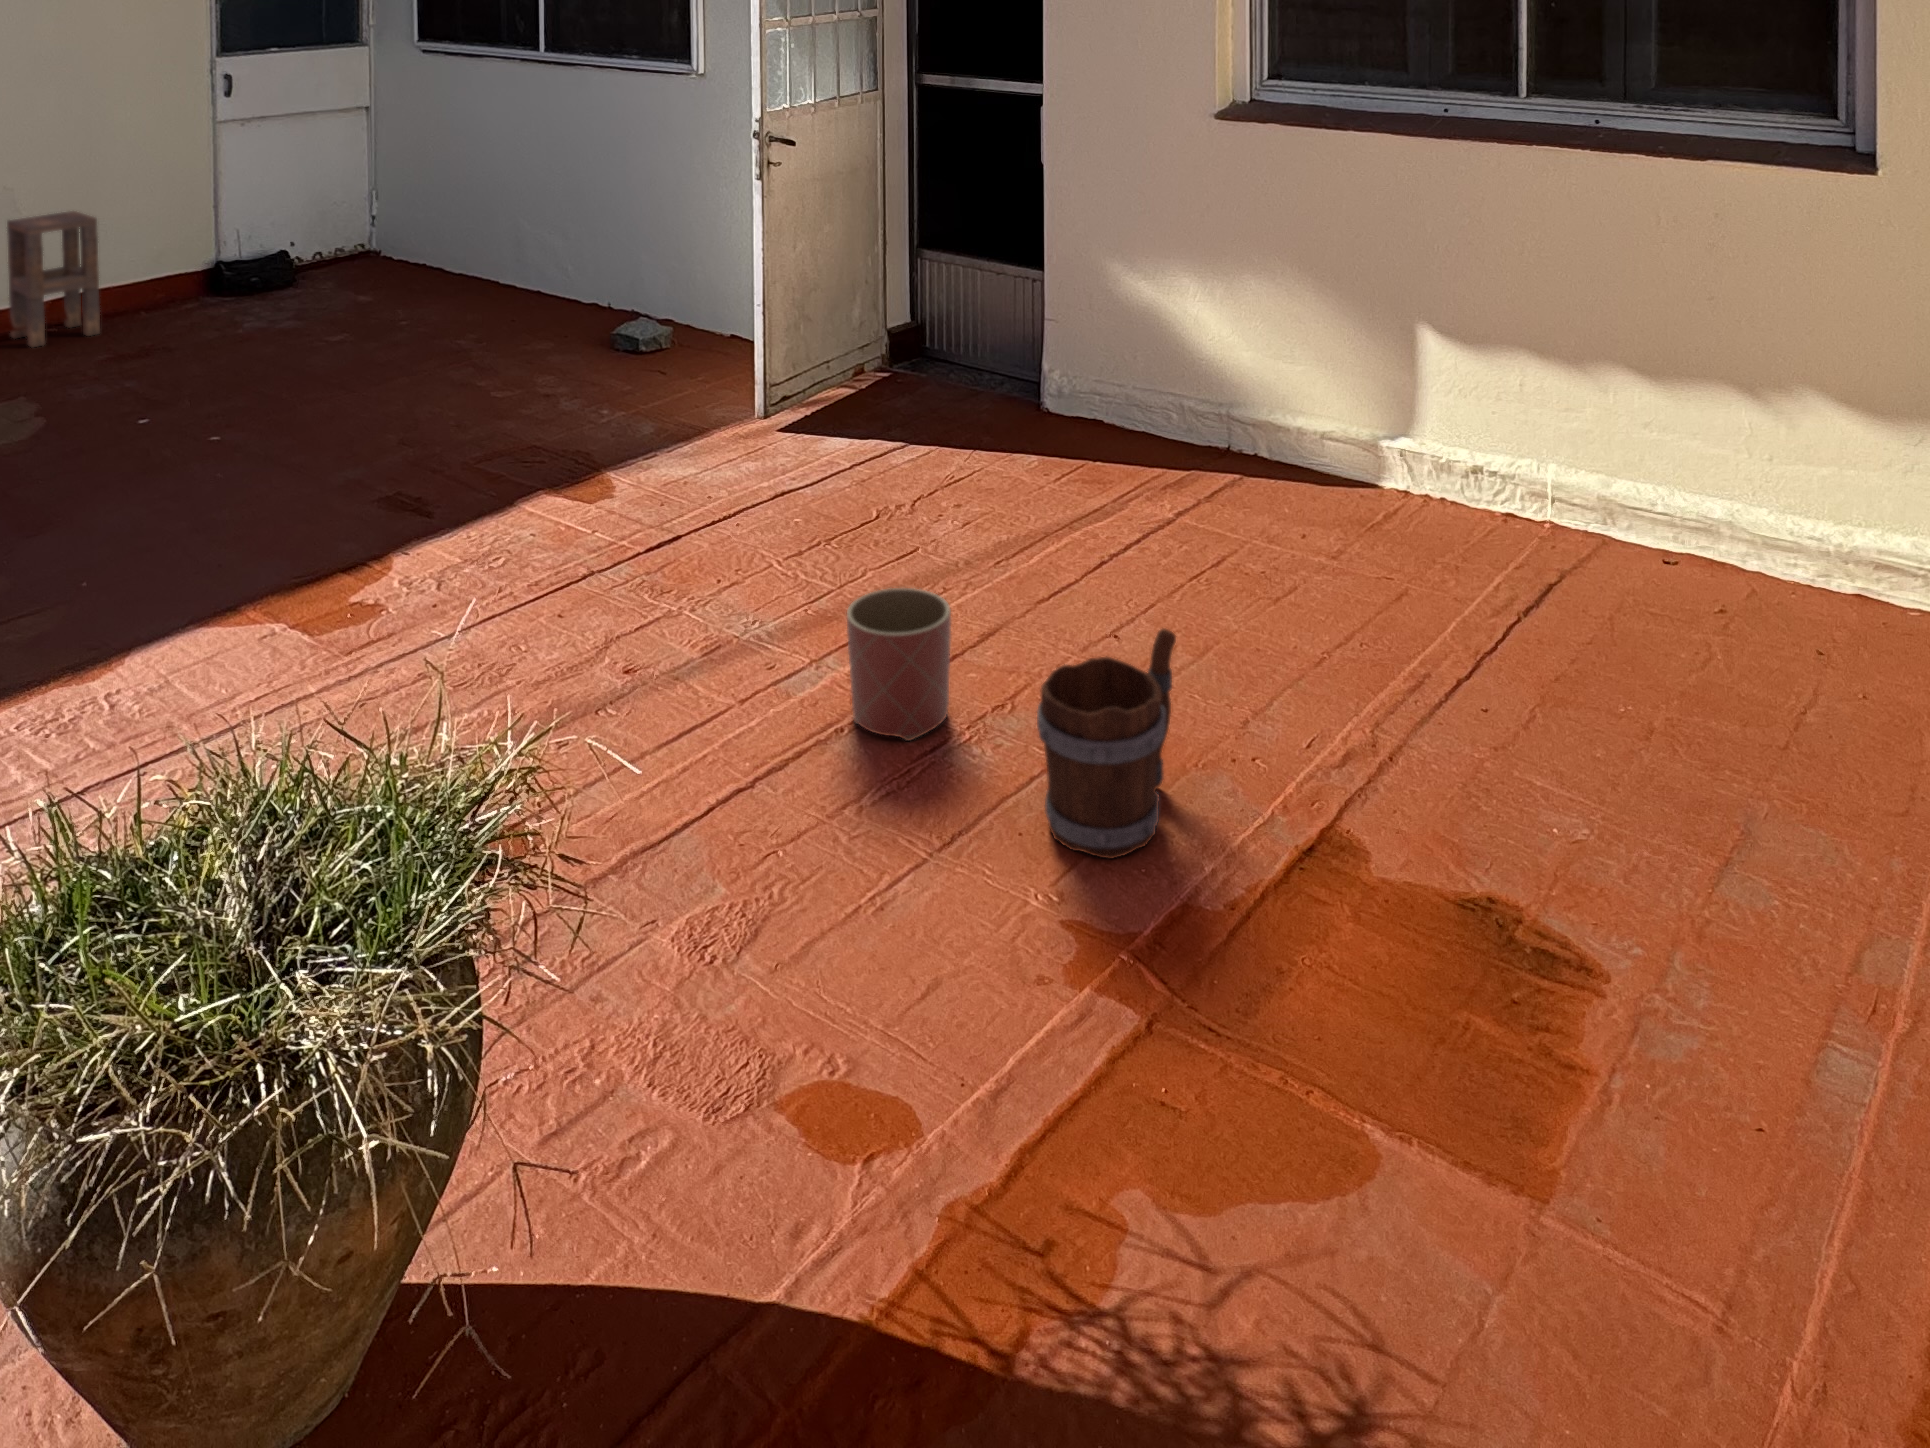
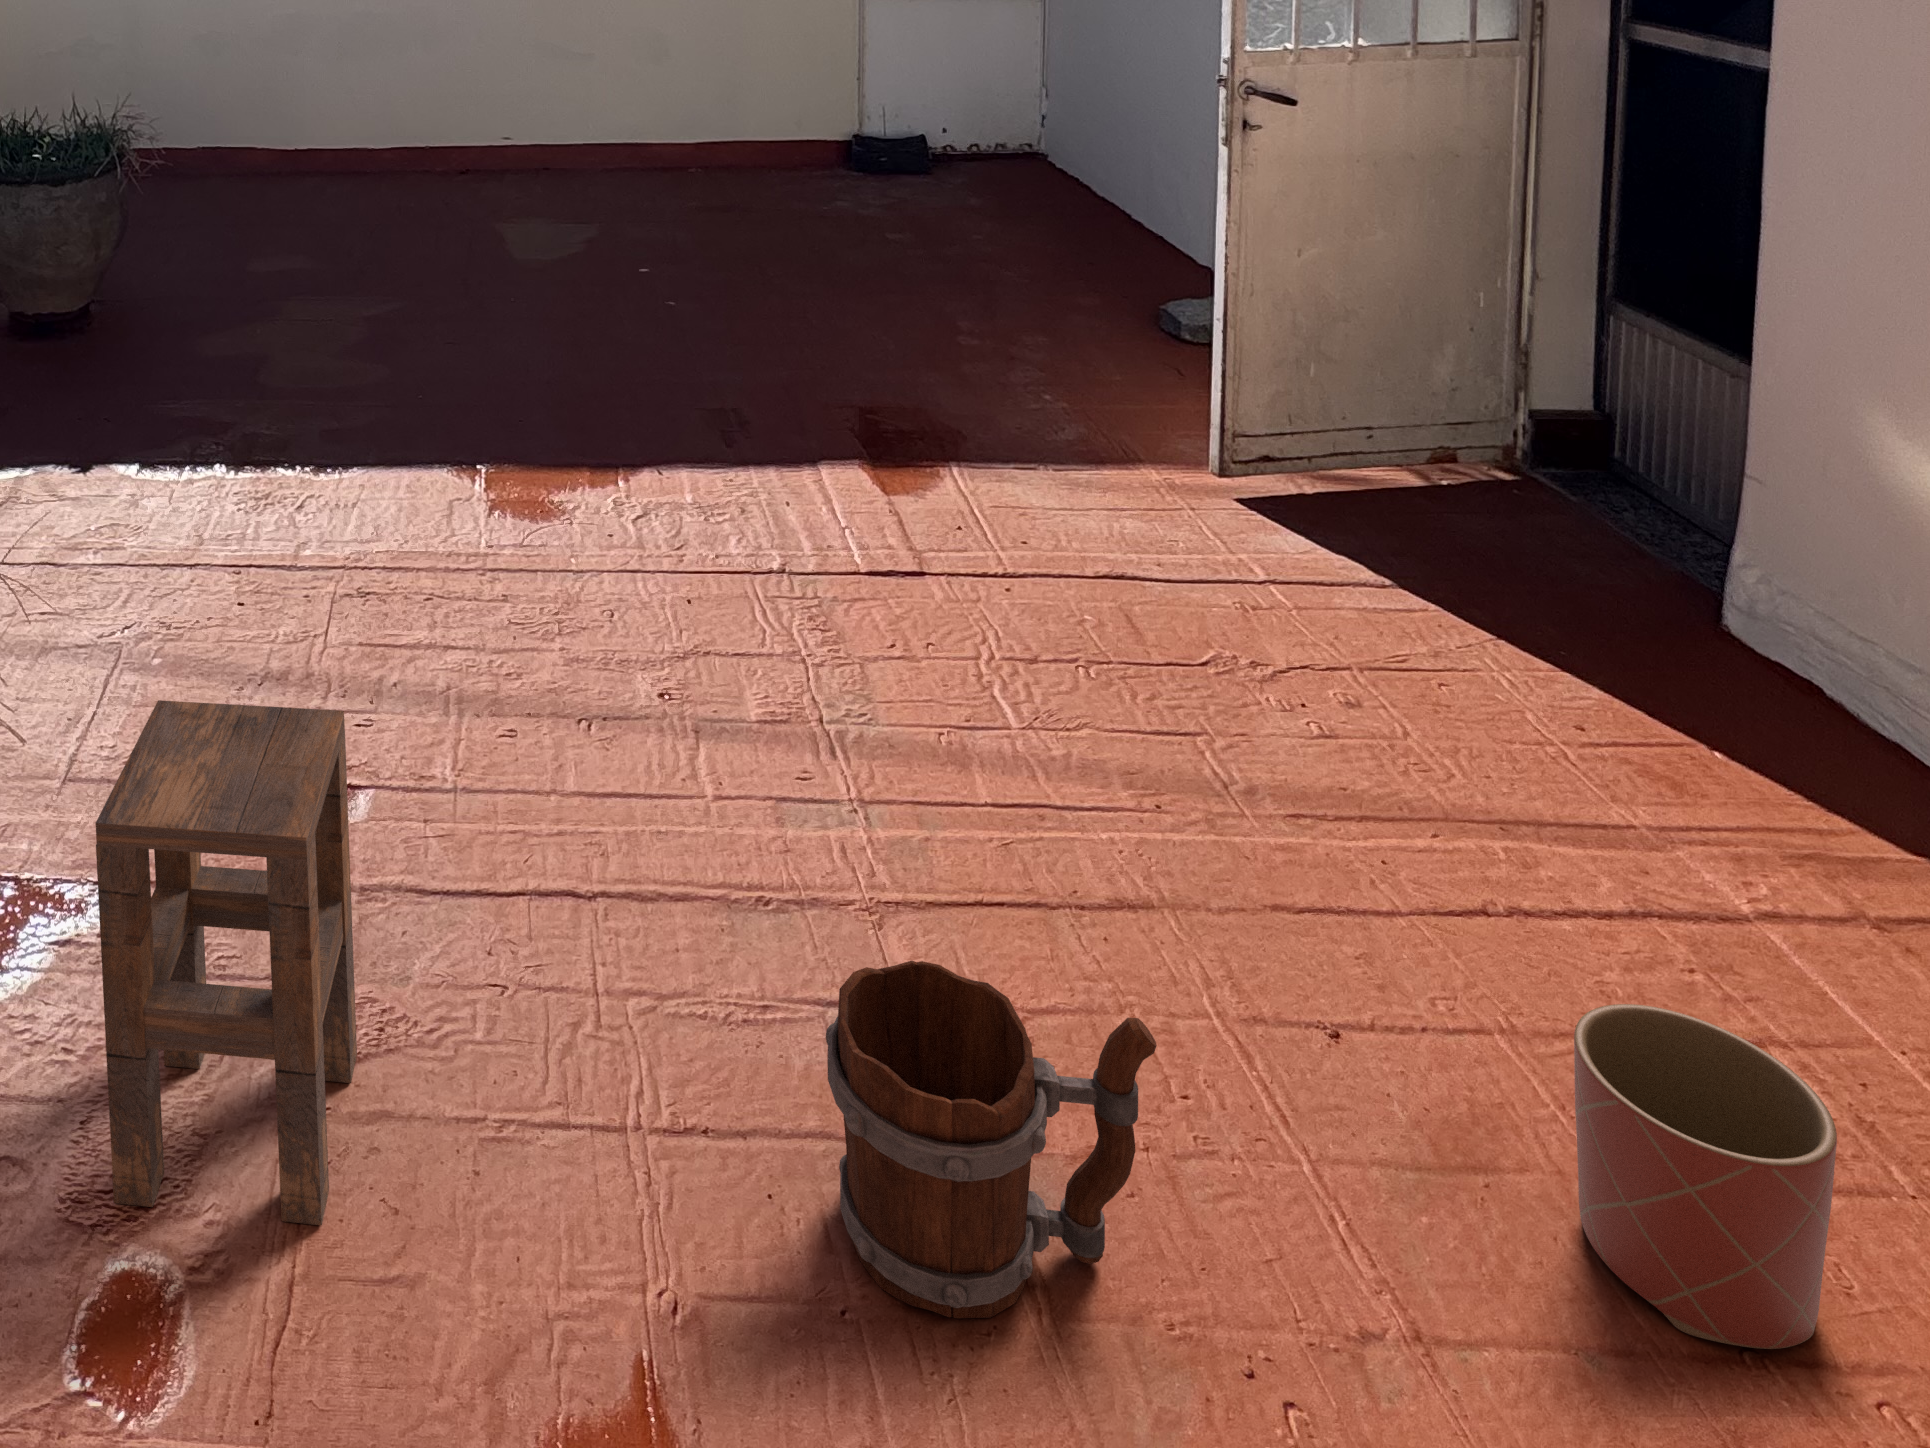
side table: present [7,211,100,347] -> present [96,700,357,1225]
planter: present [847,588,951,741] -> present [1574,1004,1837,1349]

